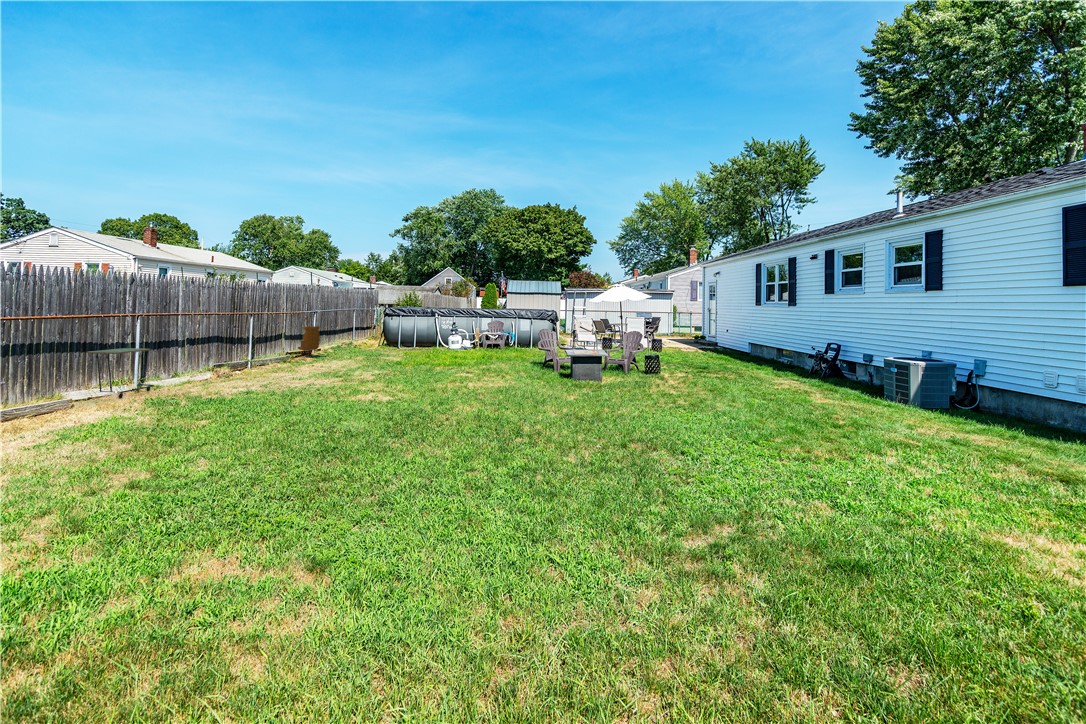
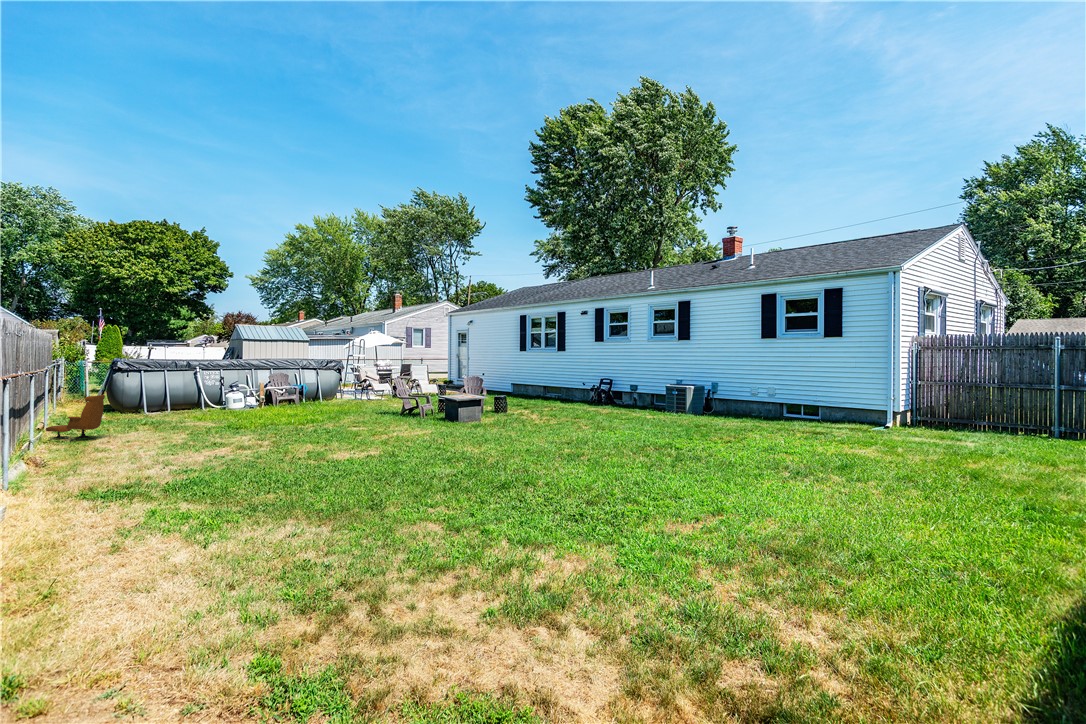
side table: present [86,348,154,399] -> none [60,445,122,525]

